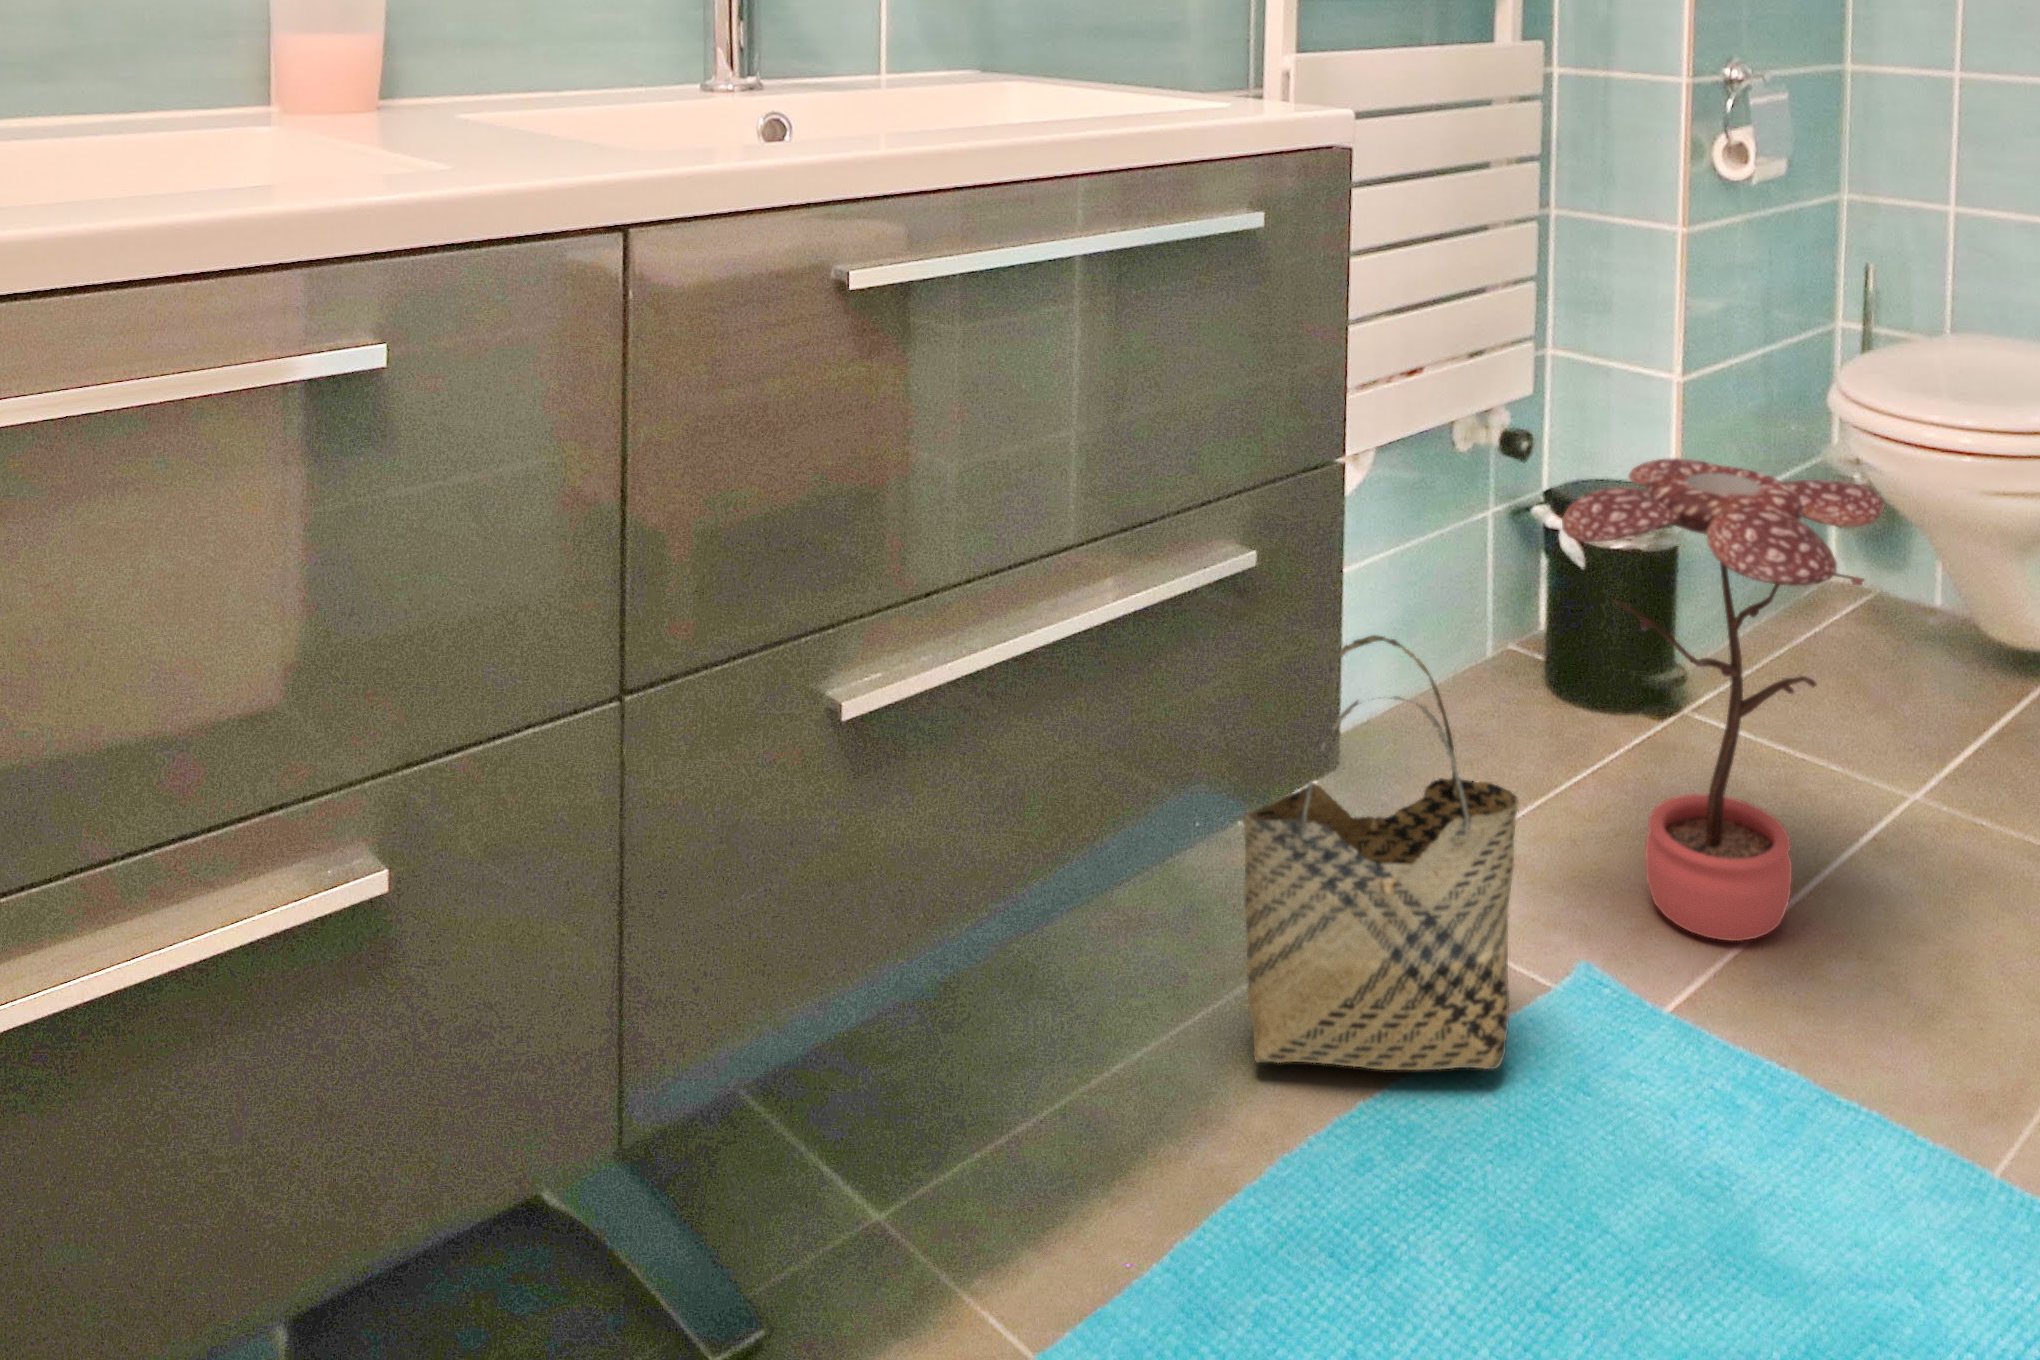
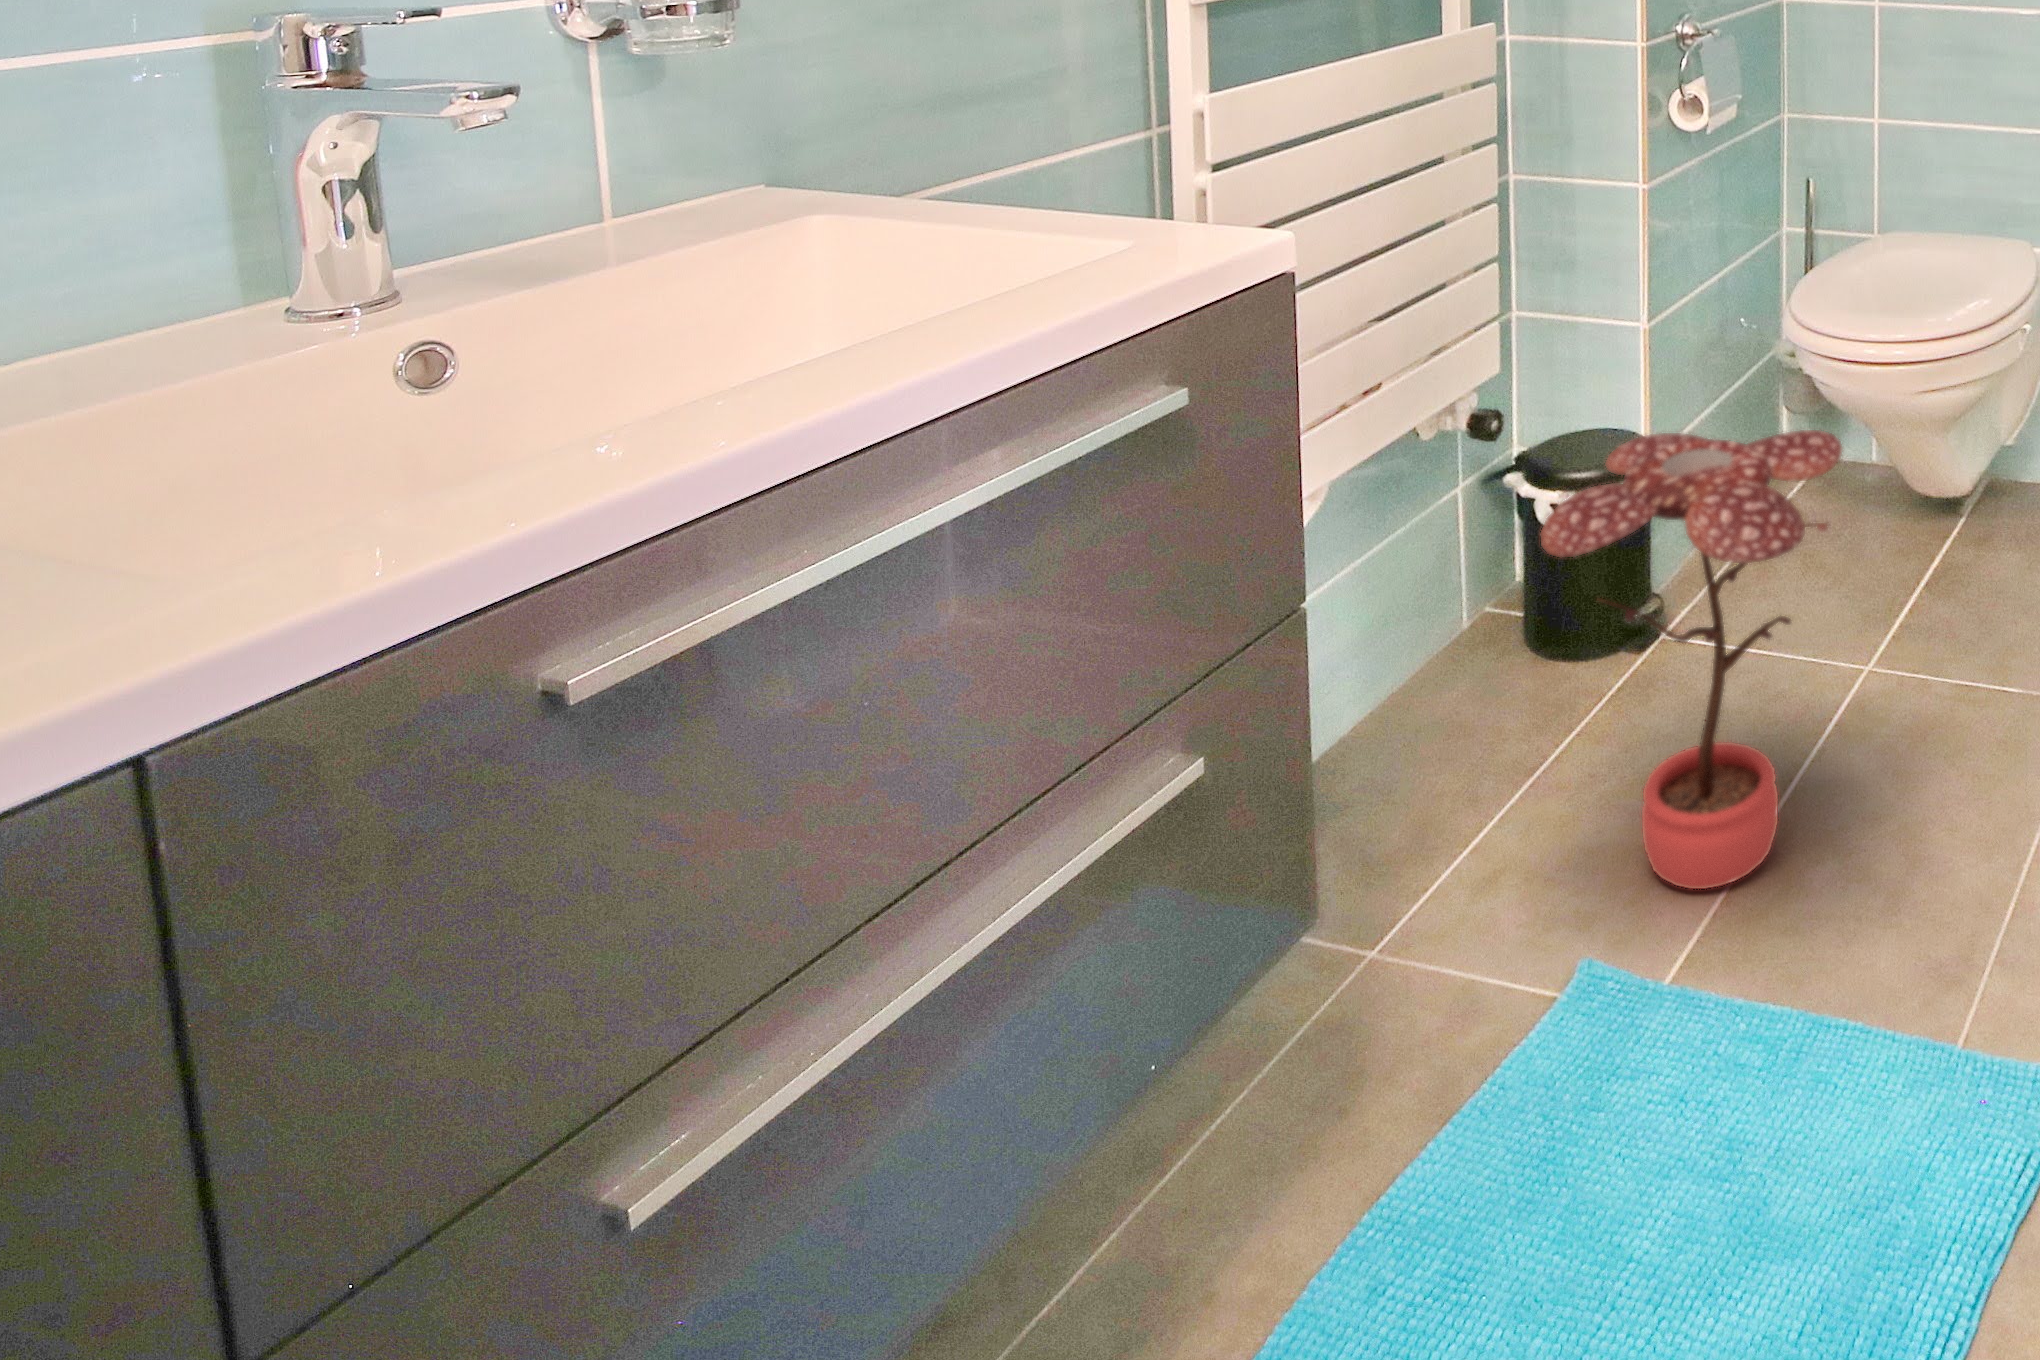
woven basket: present [1243,635,1519,1070] -> none [1187,720,1514,1232]

